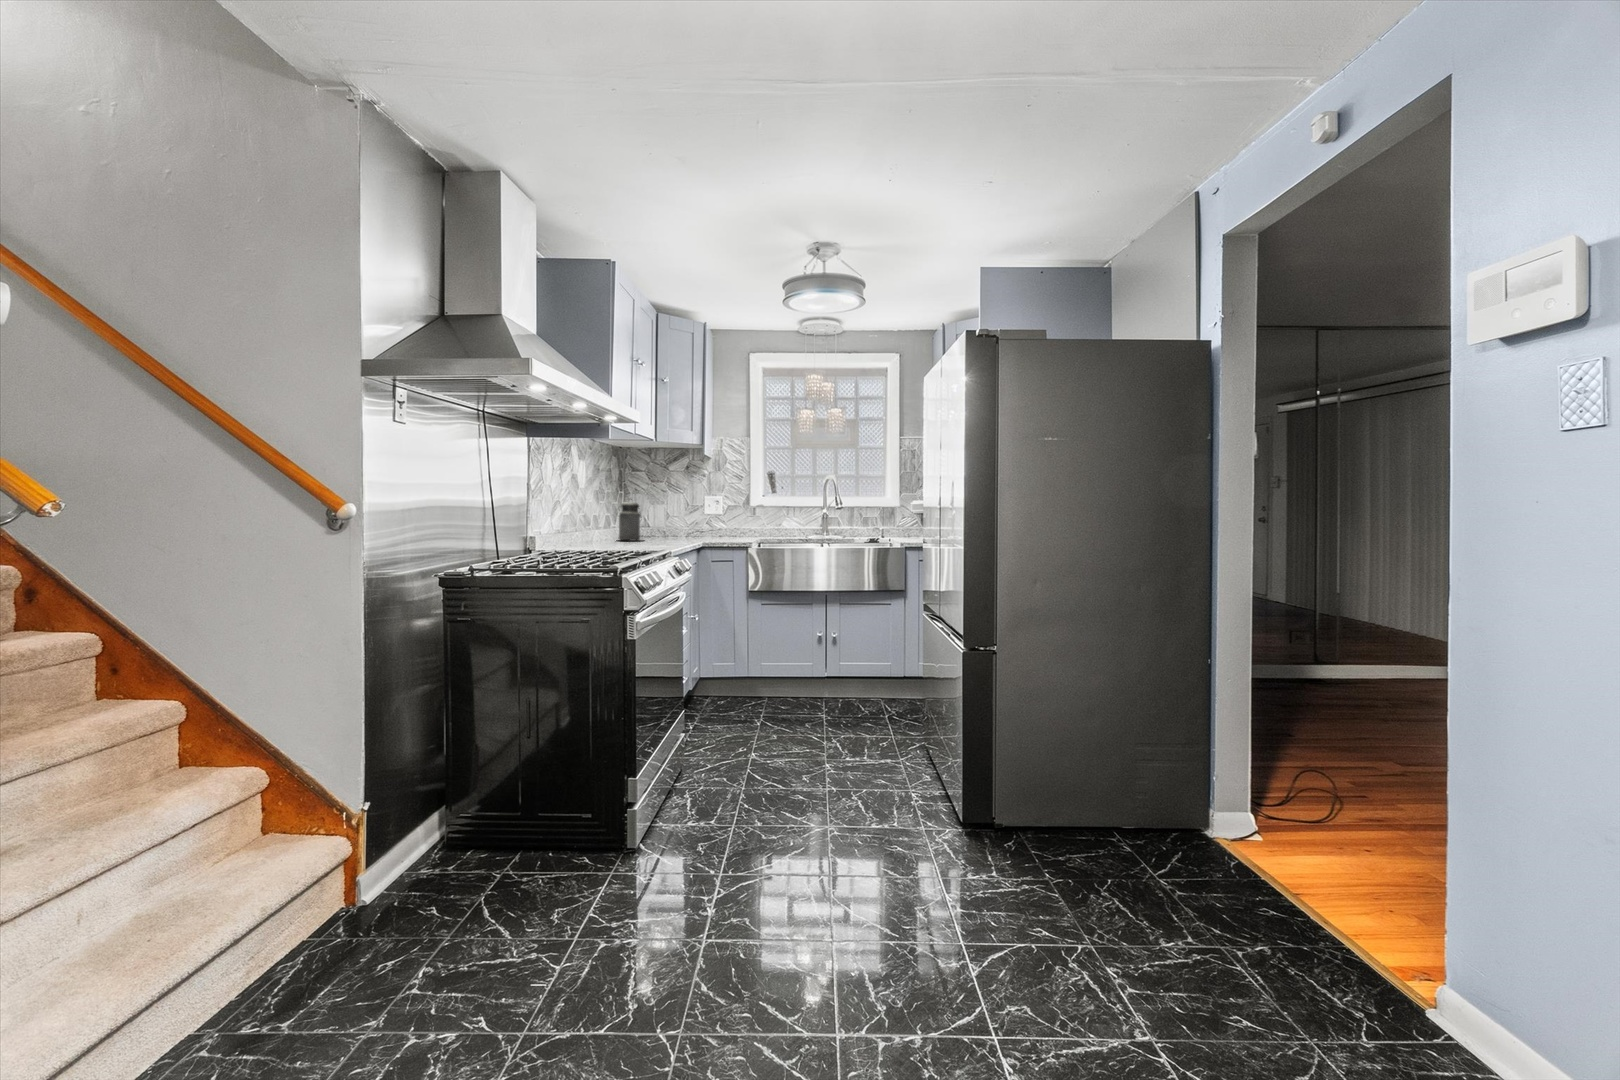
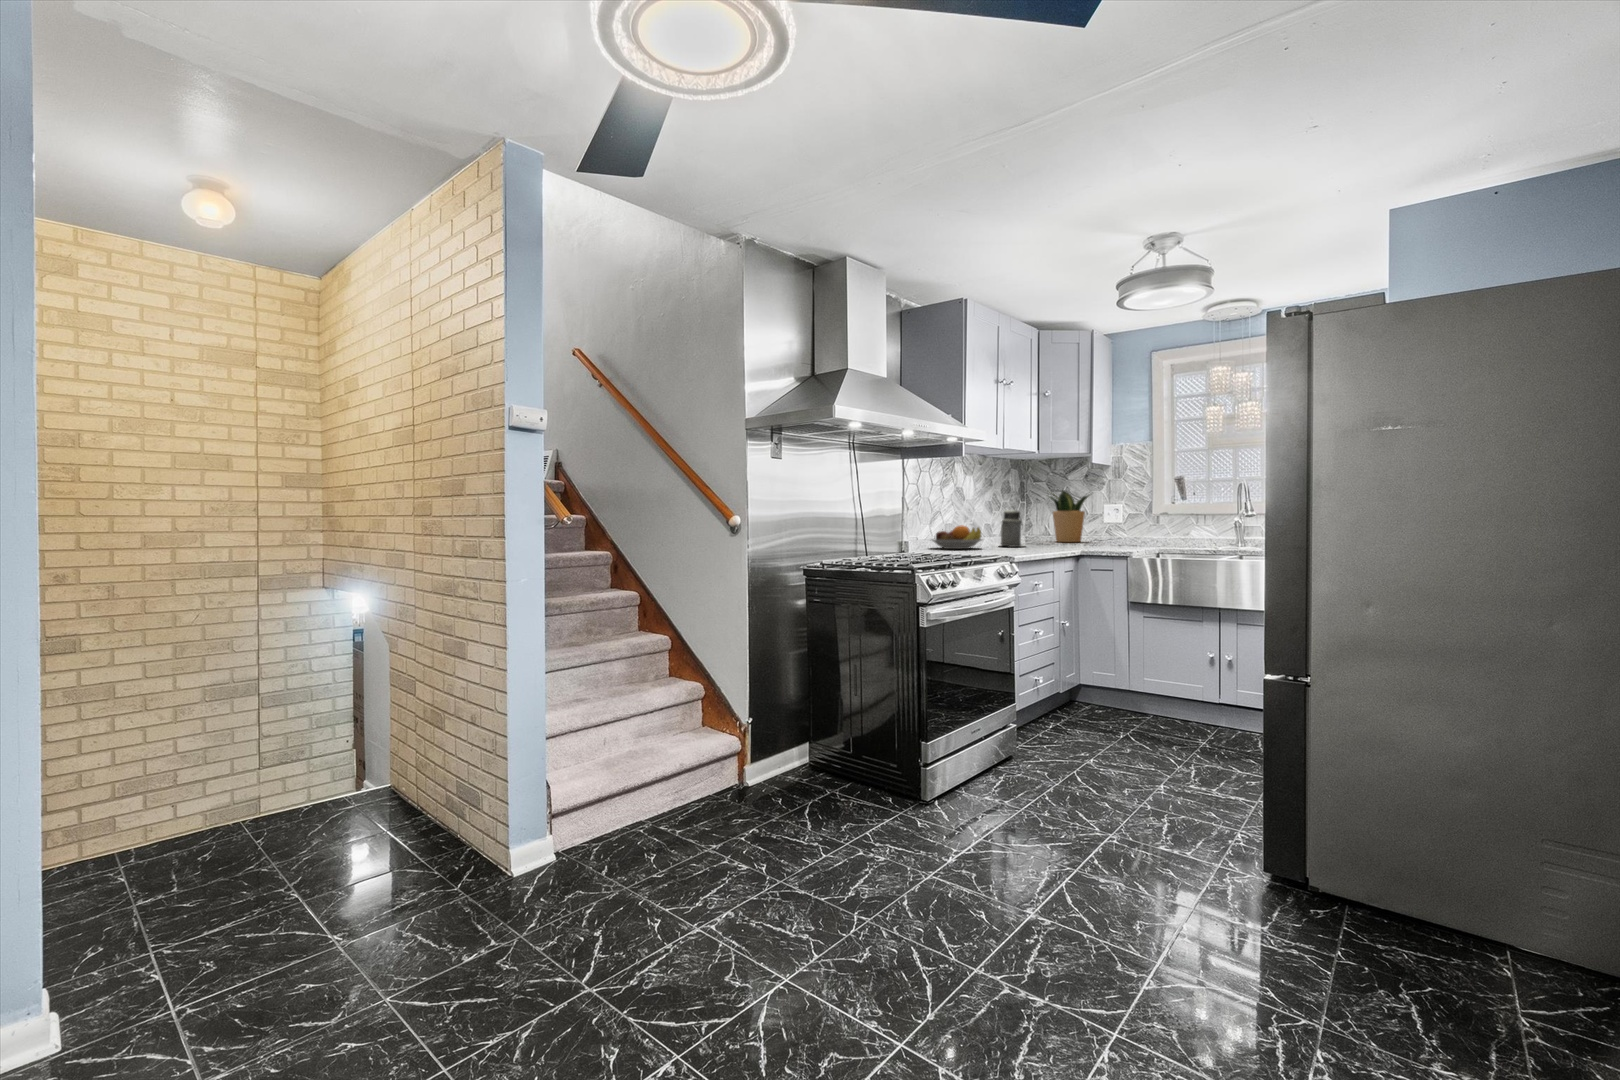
potted plant: none [644,481,696,535] -> present [1050,490,1090,542]
fruit bowl: none [546,518,609,545] -> present [932,525,982,549]

